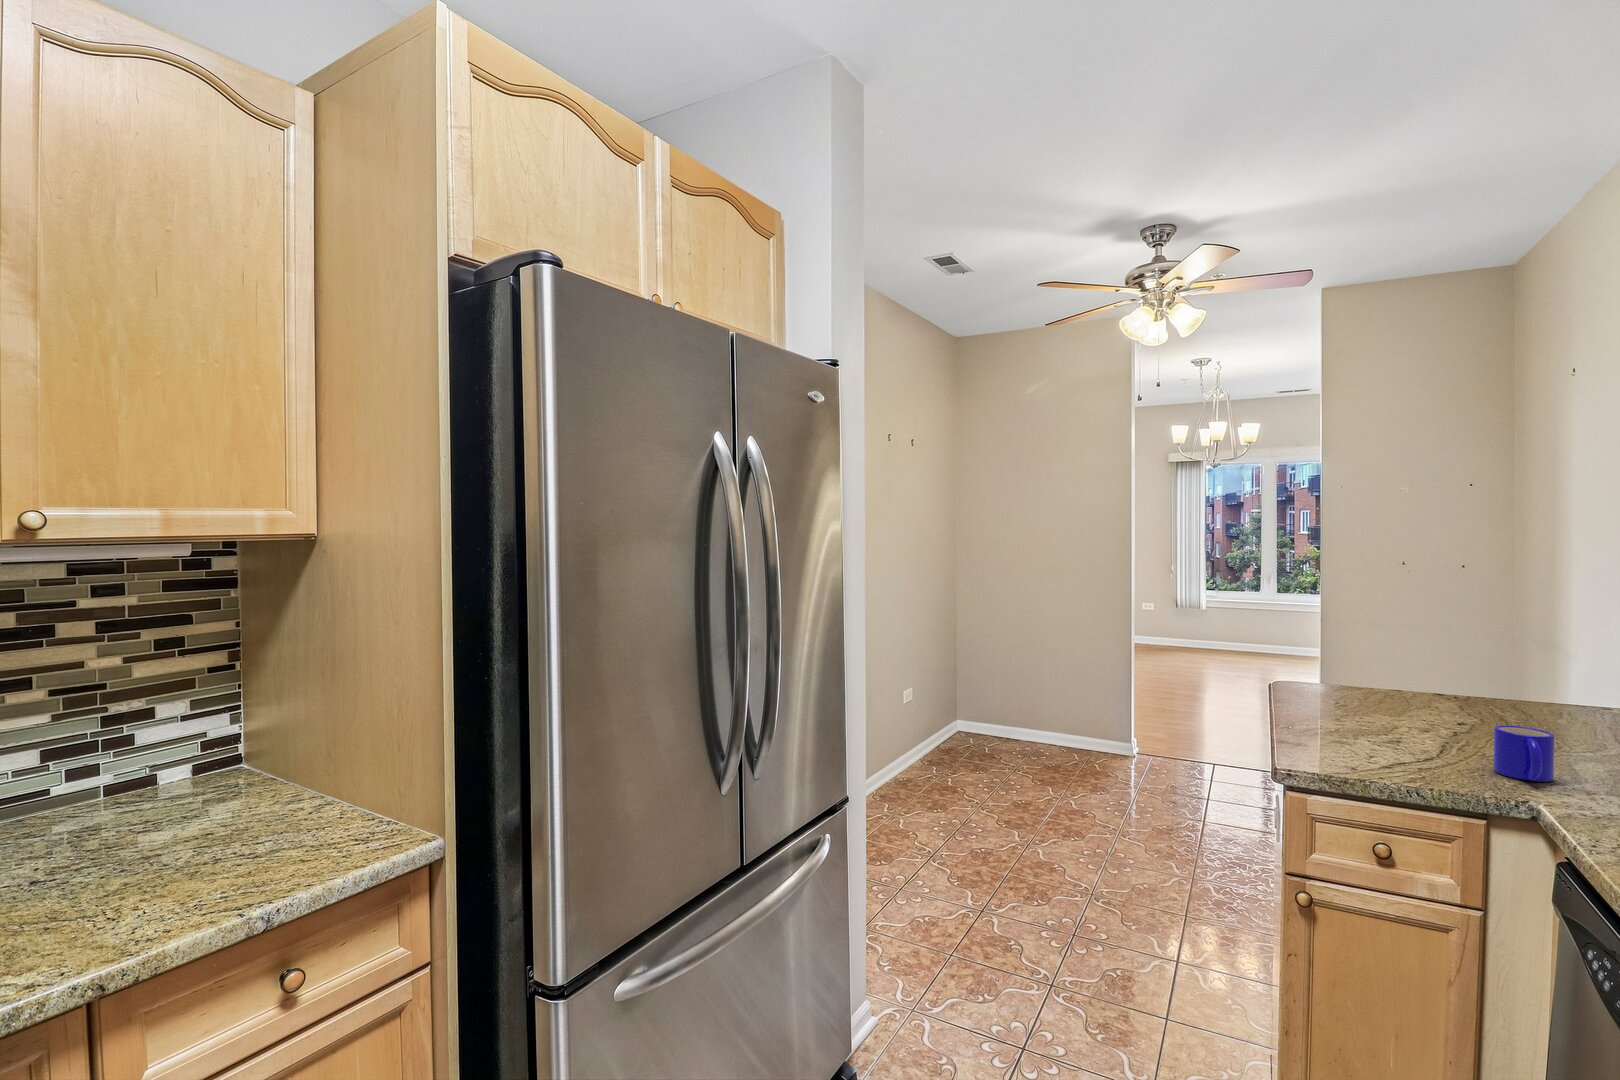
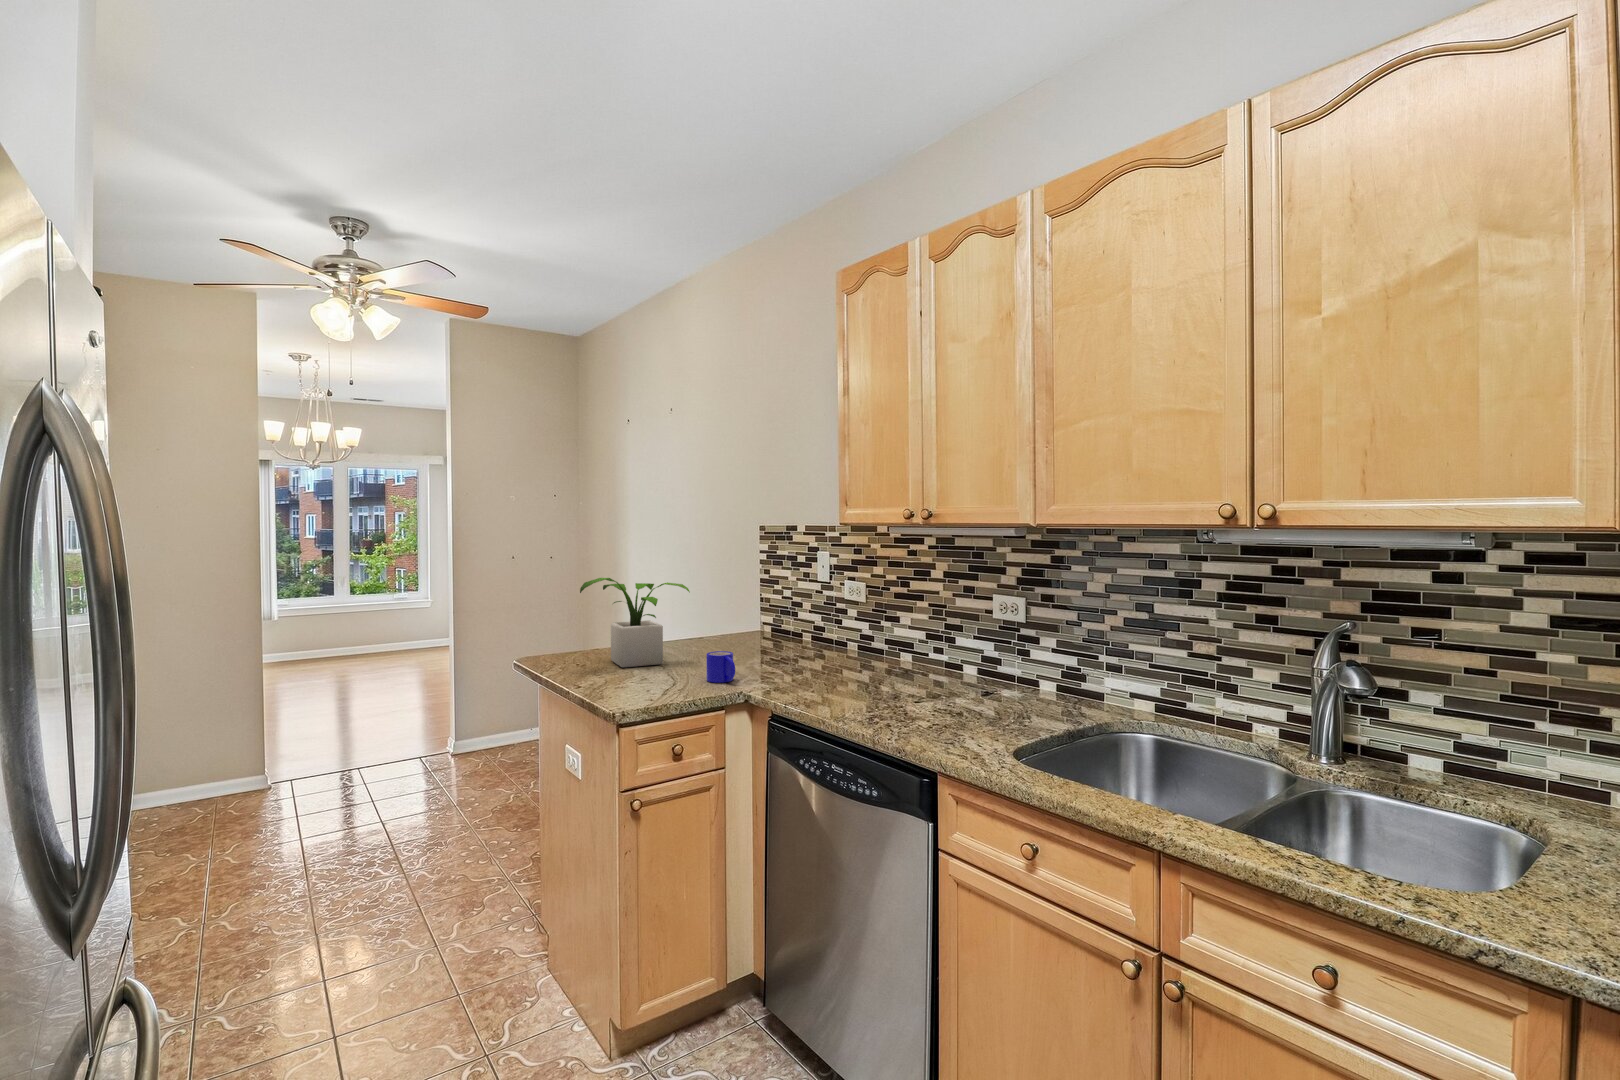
potted plant: none [1314,592,1515,728] -> present [580,578,690,668]

